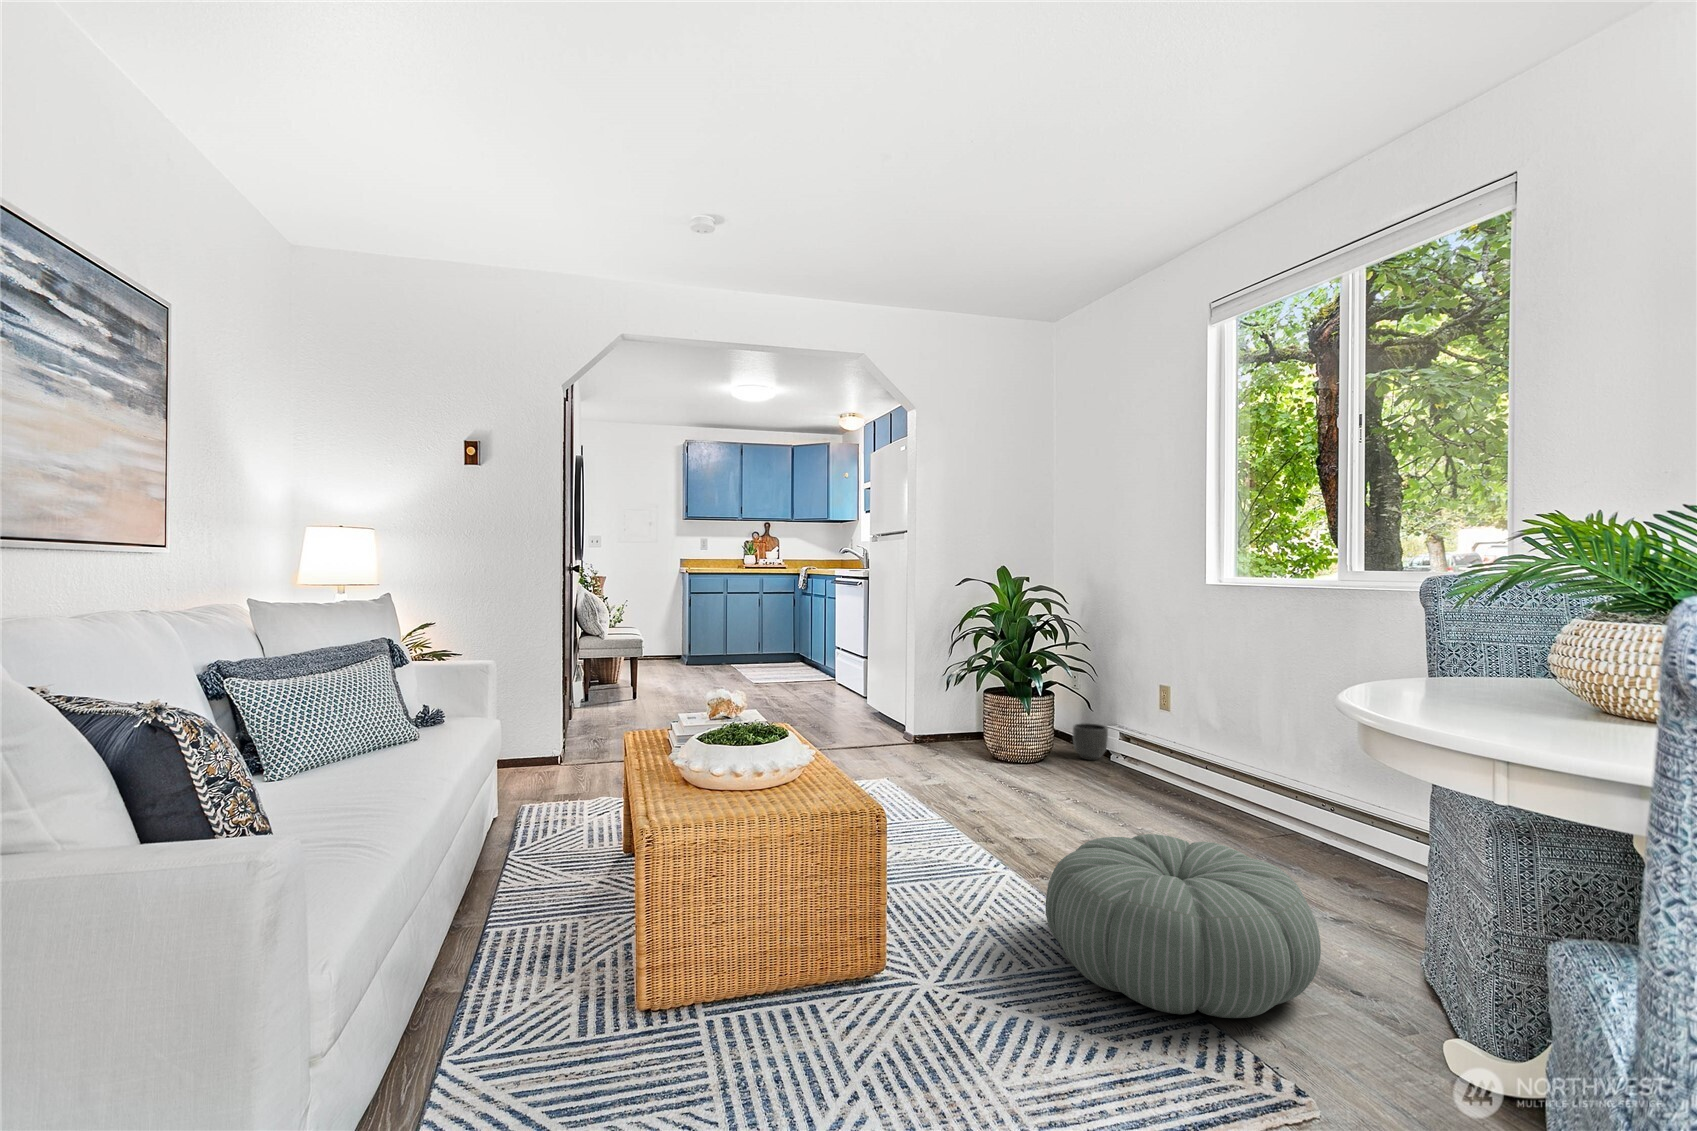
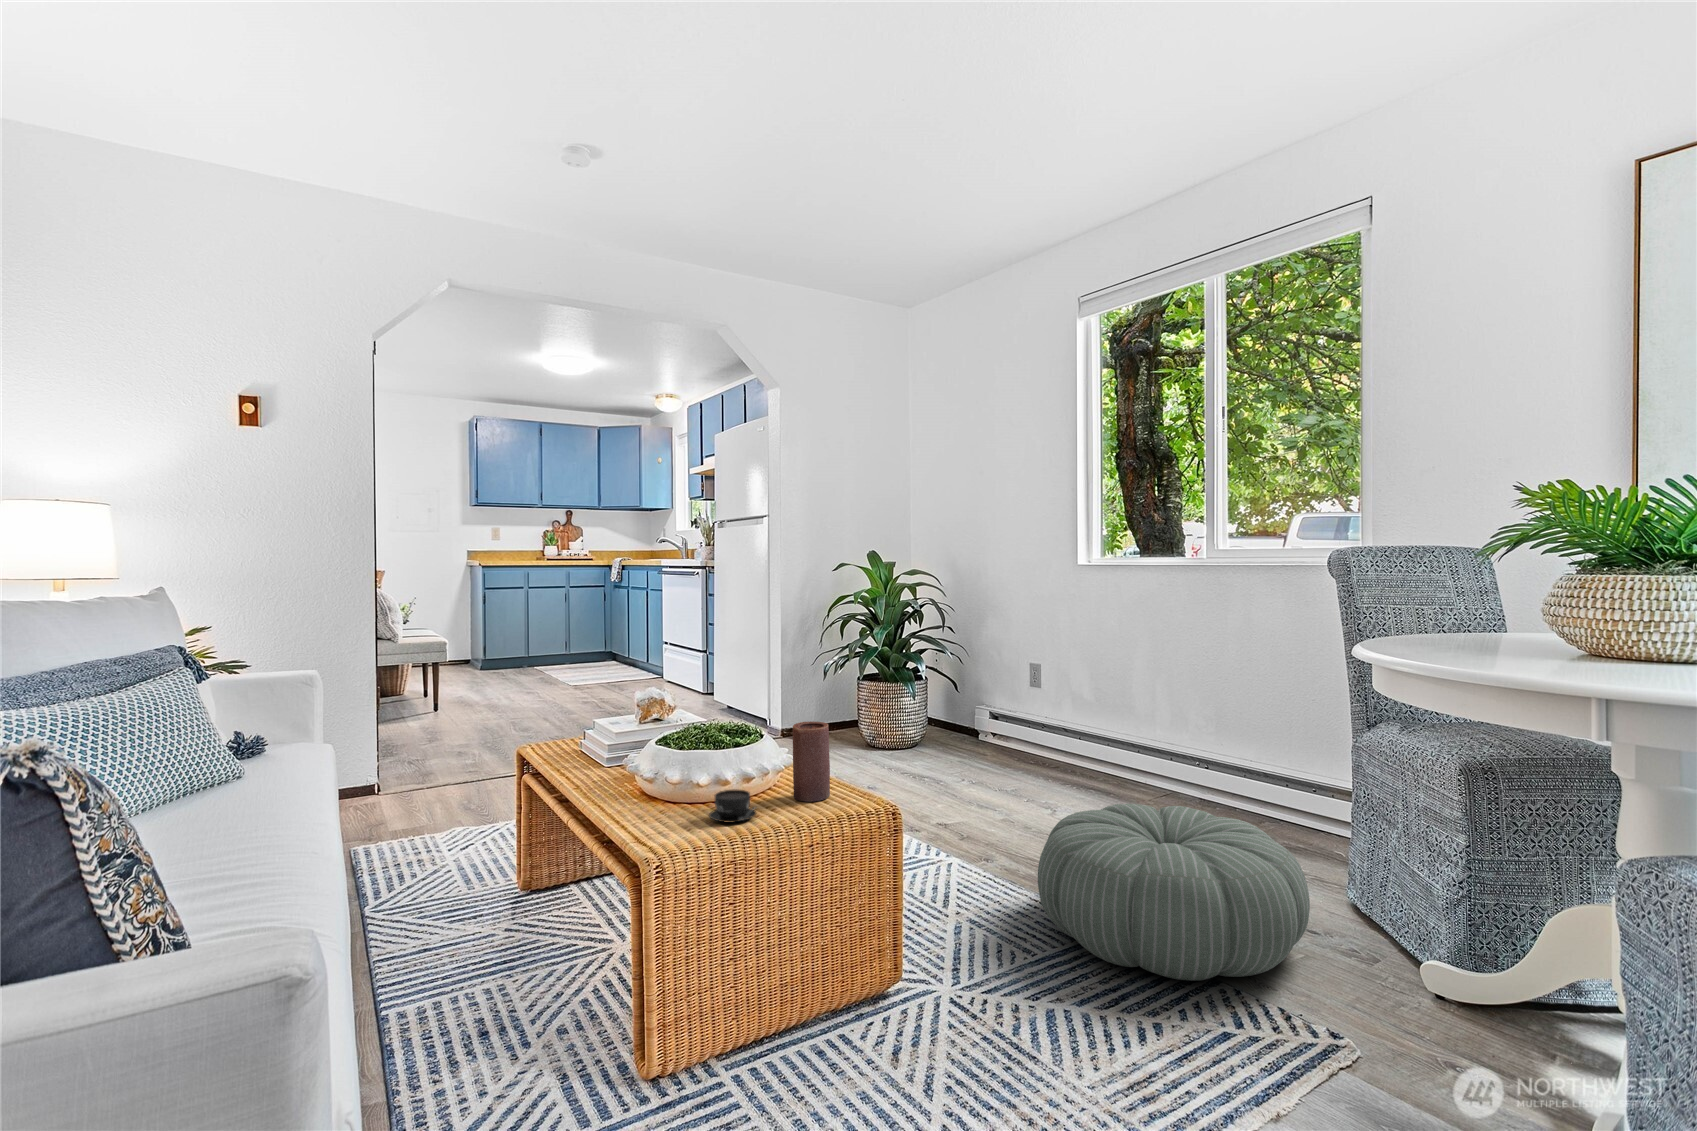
planter: present [1073,723,1108,760] -> none [946,703,980,739]
candle: none [797,728,829,798] -> present [793,721,830,802]
teacup: none [713,781,757,809] -> present [709,790,756,823]

